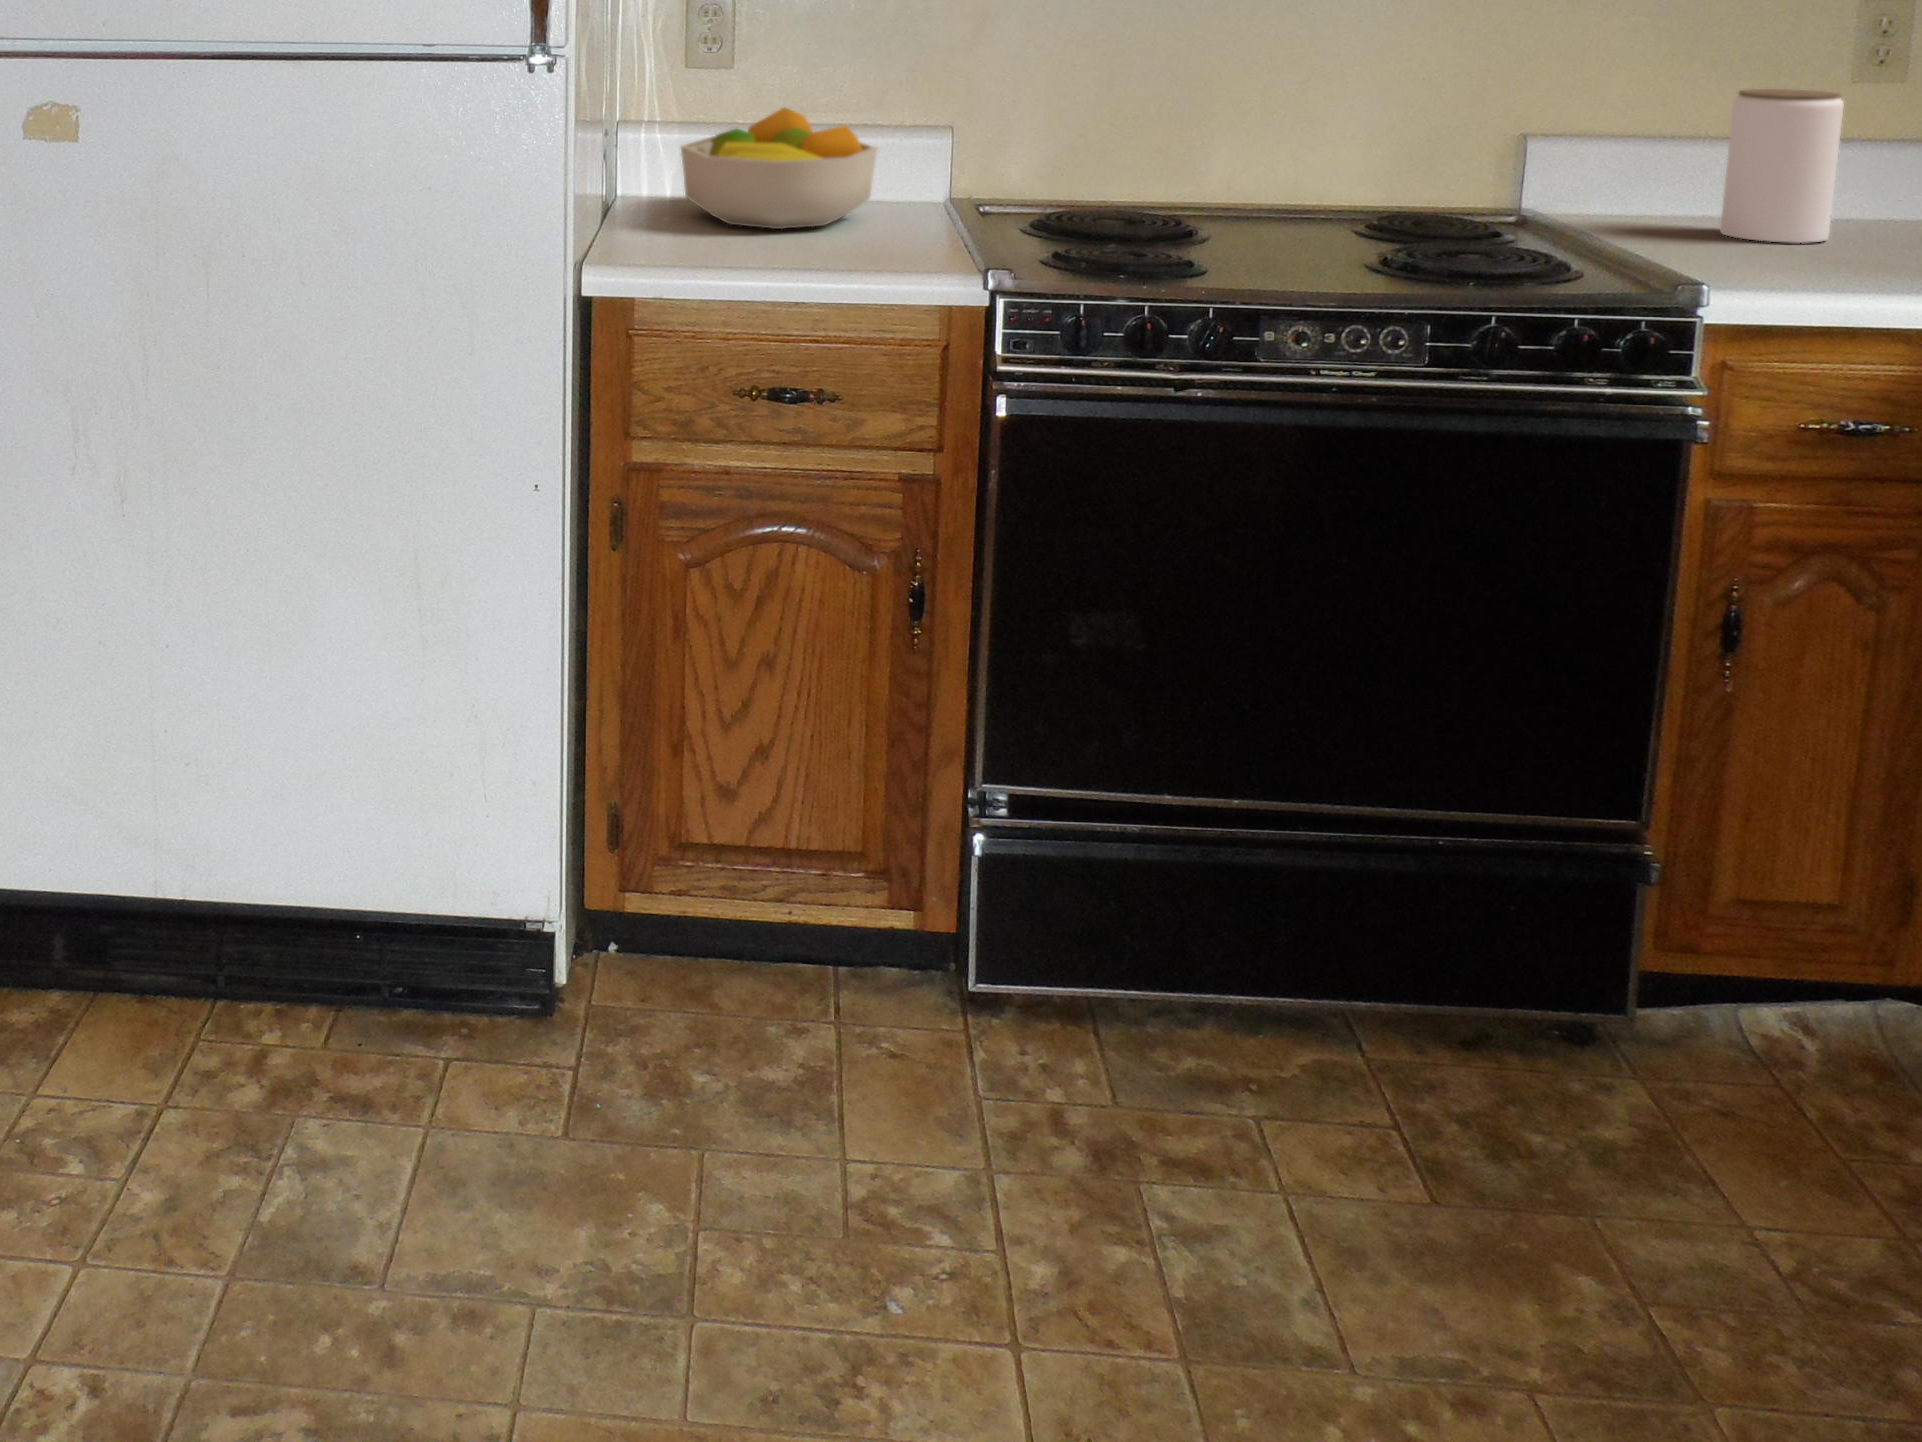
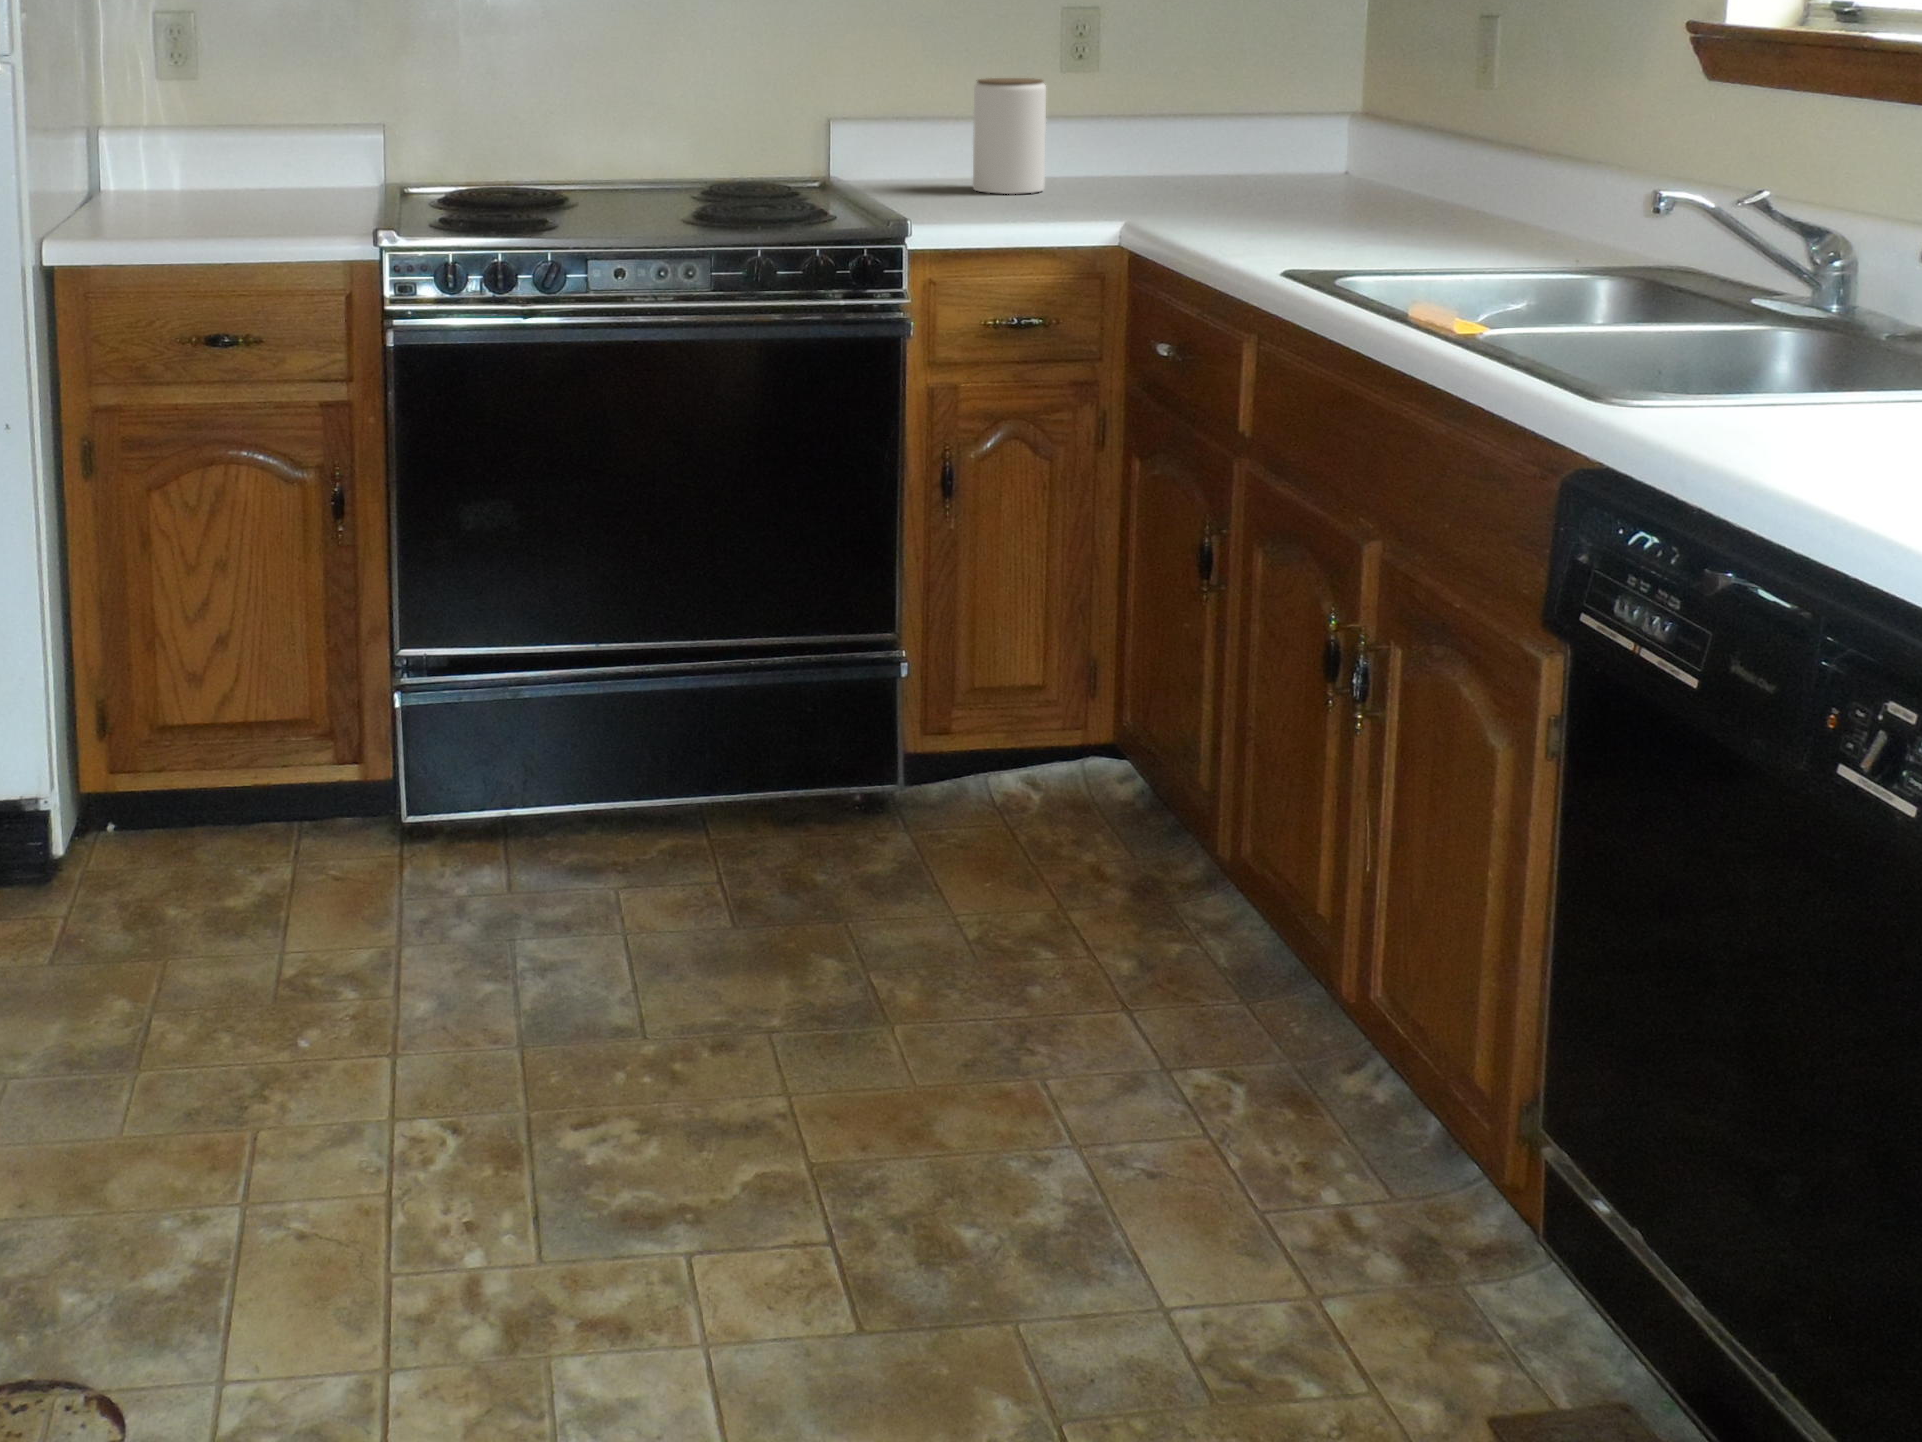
fruit bowl: present [681,107,877,229] -> none [157,107,324,208]

